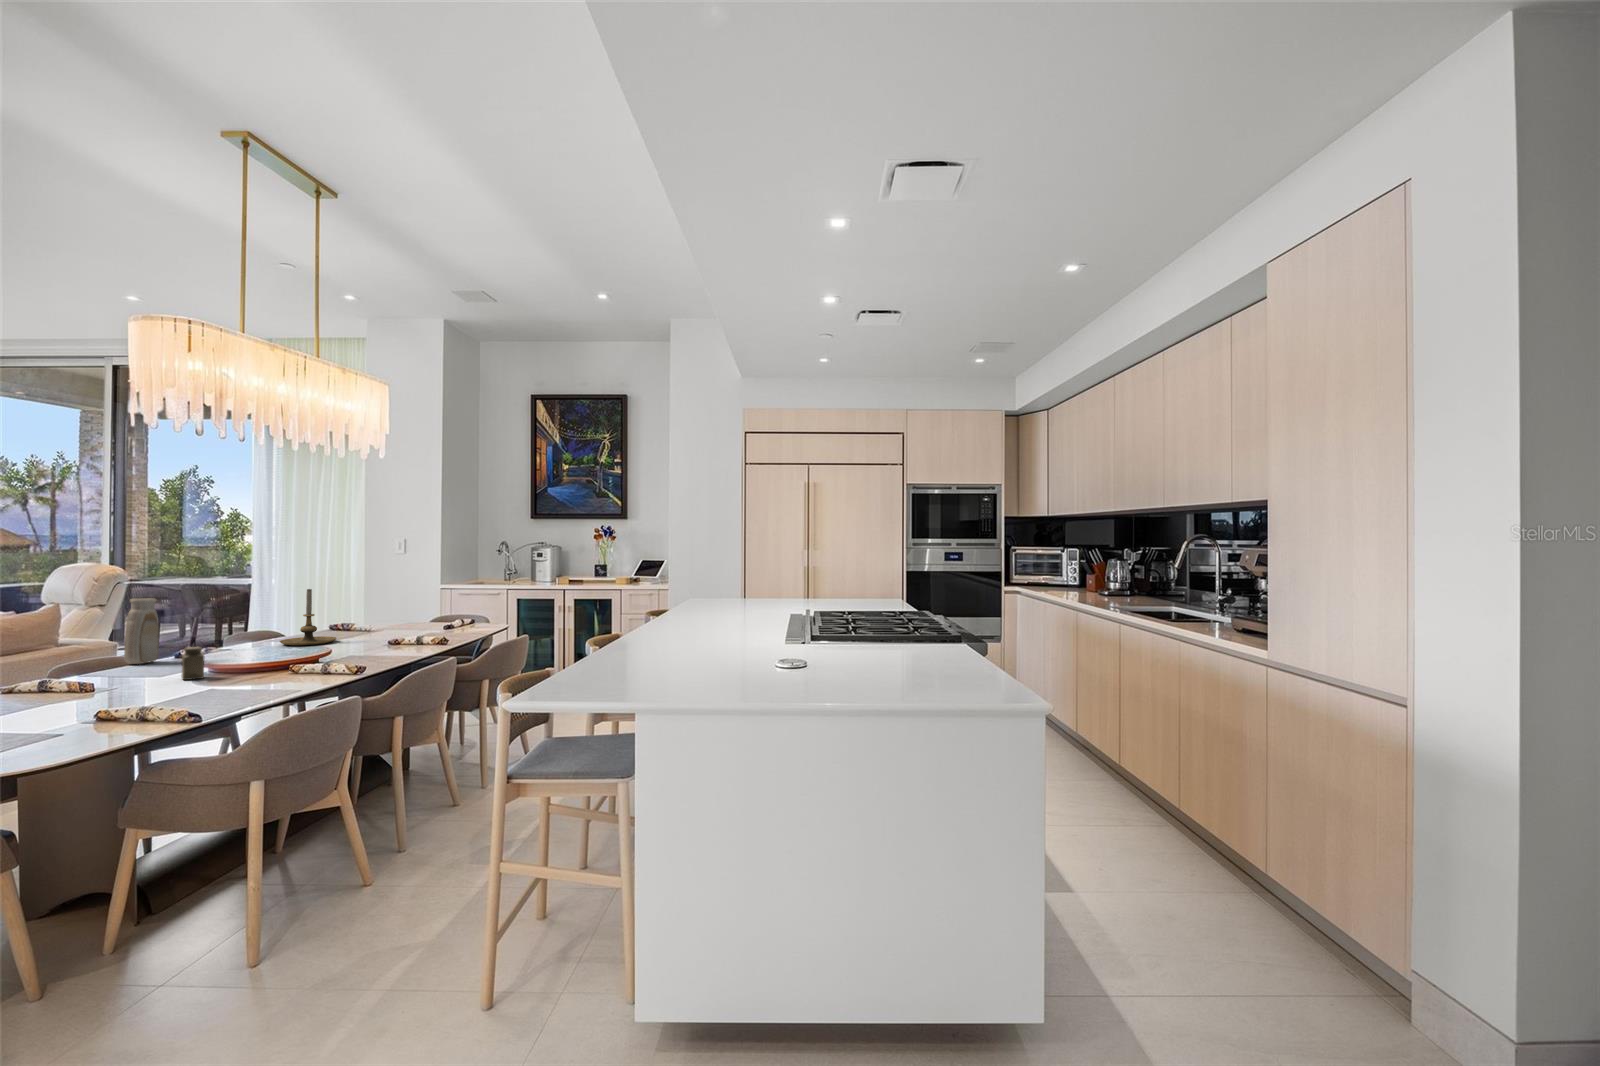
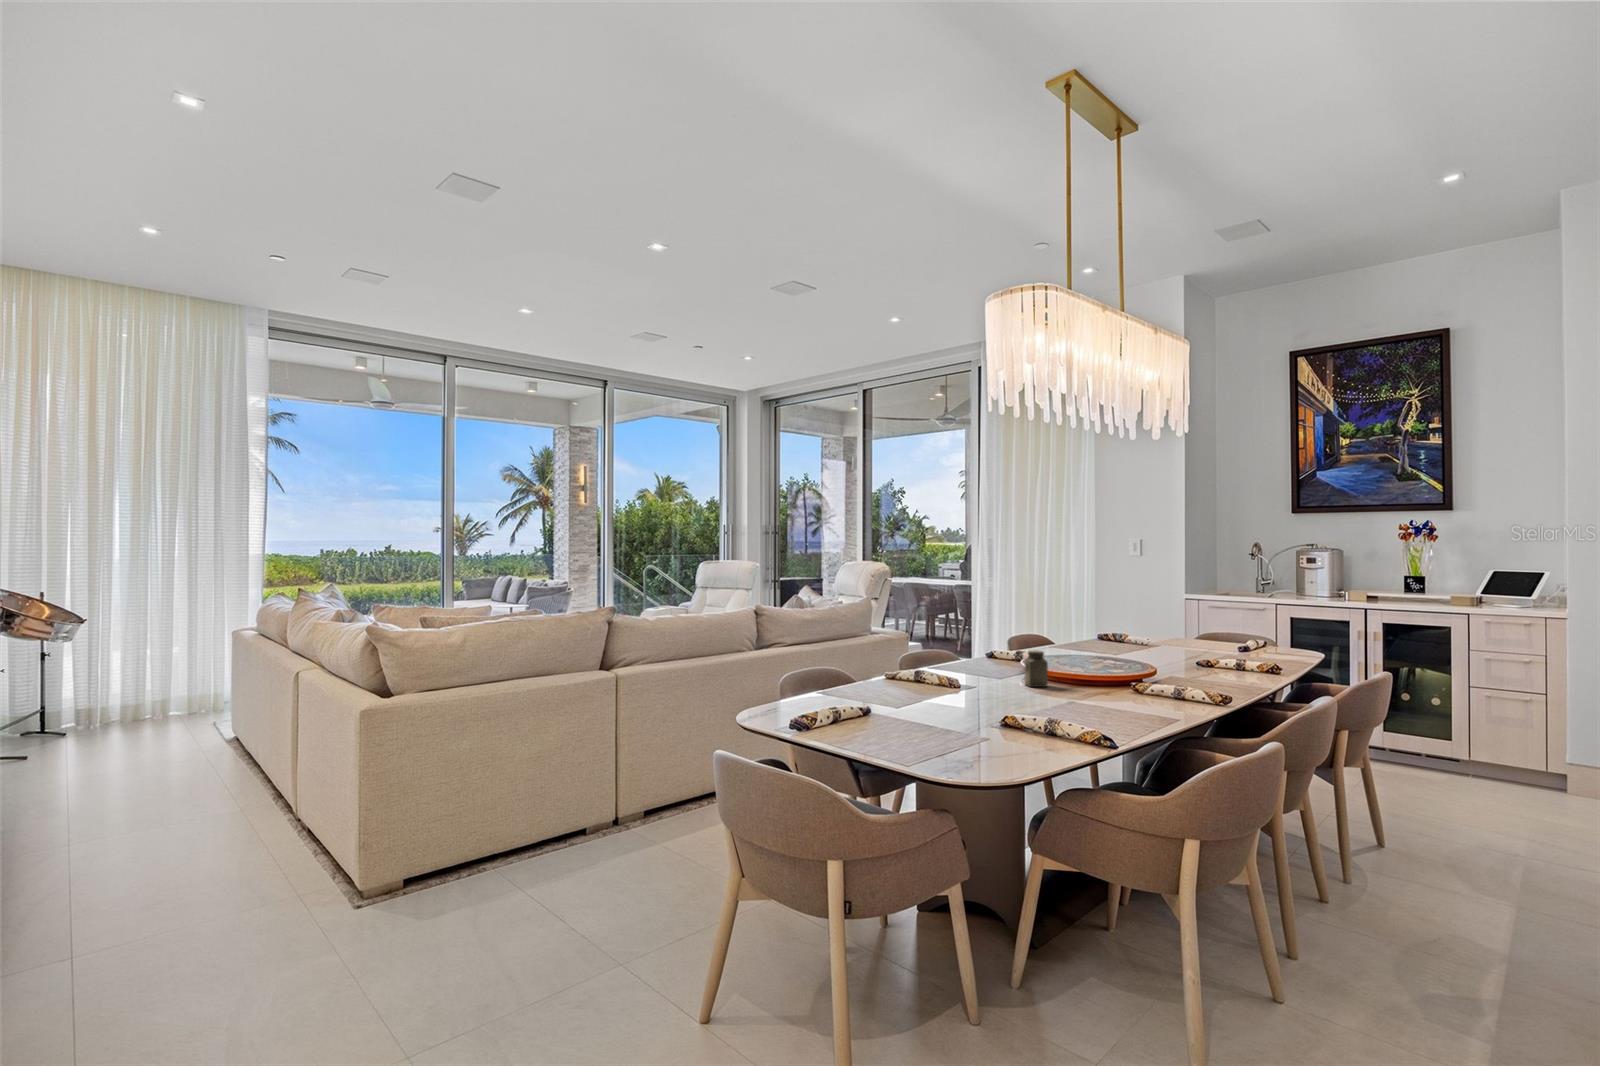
candle holder: present [280,589,337,645] -> none [1072,591,1131,656]
vase: present [124,598,159,664] -> none [951,595,978,662]

